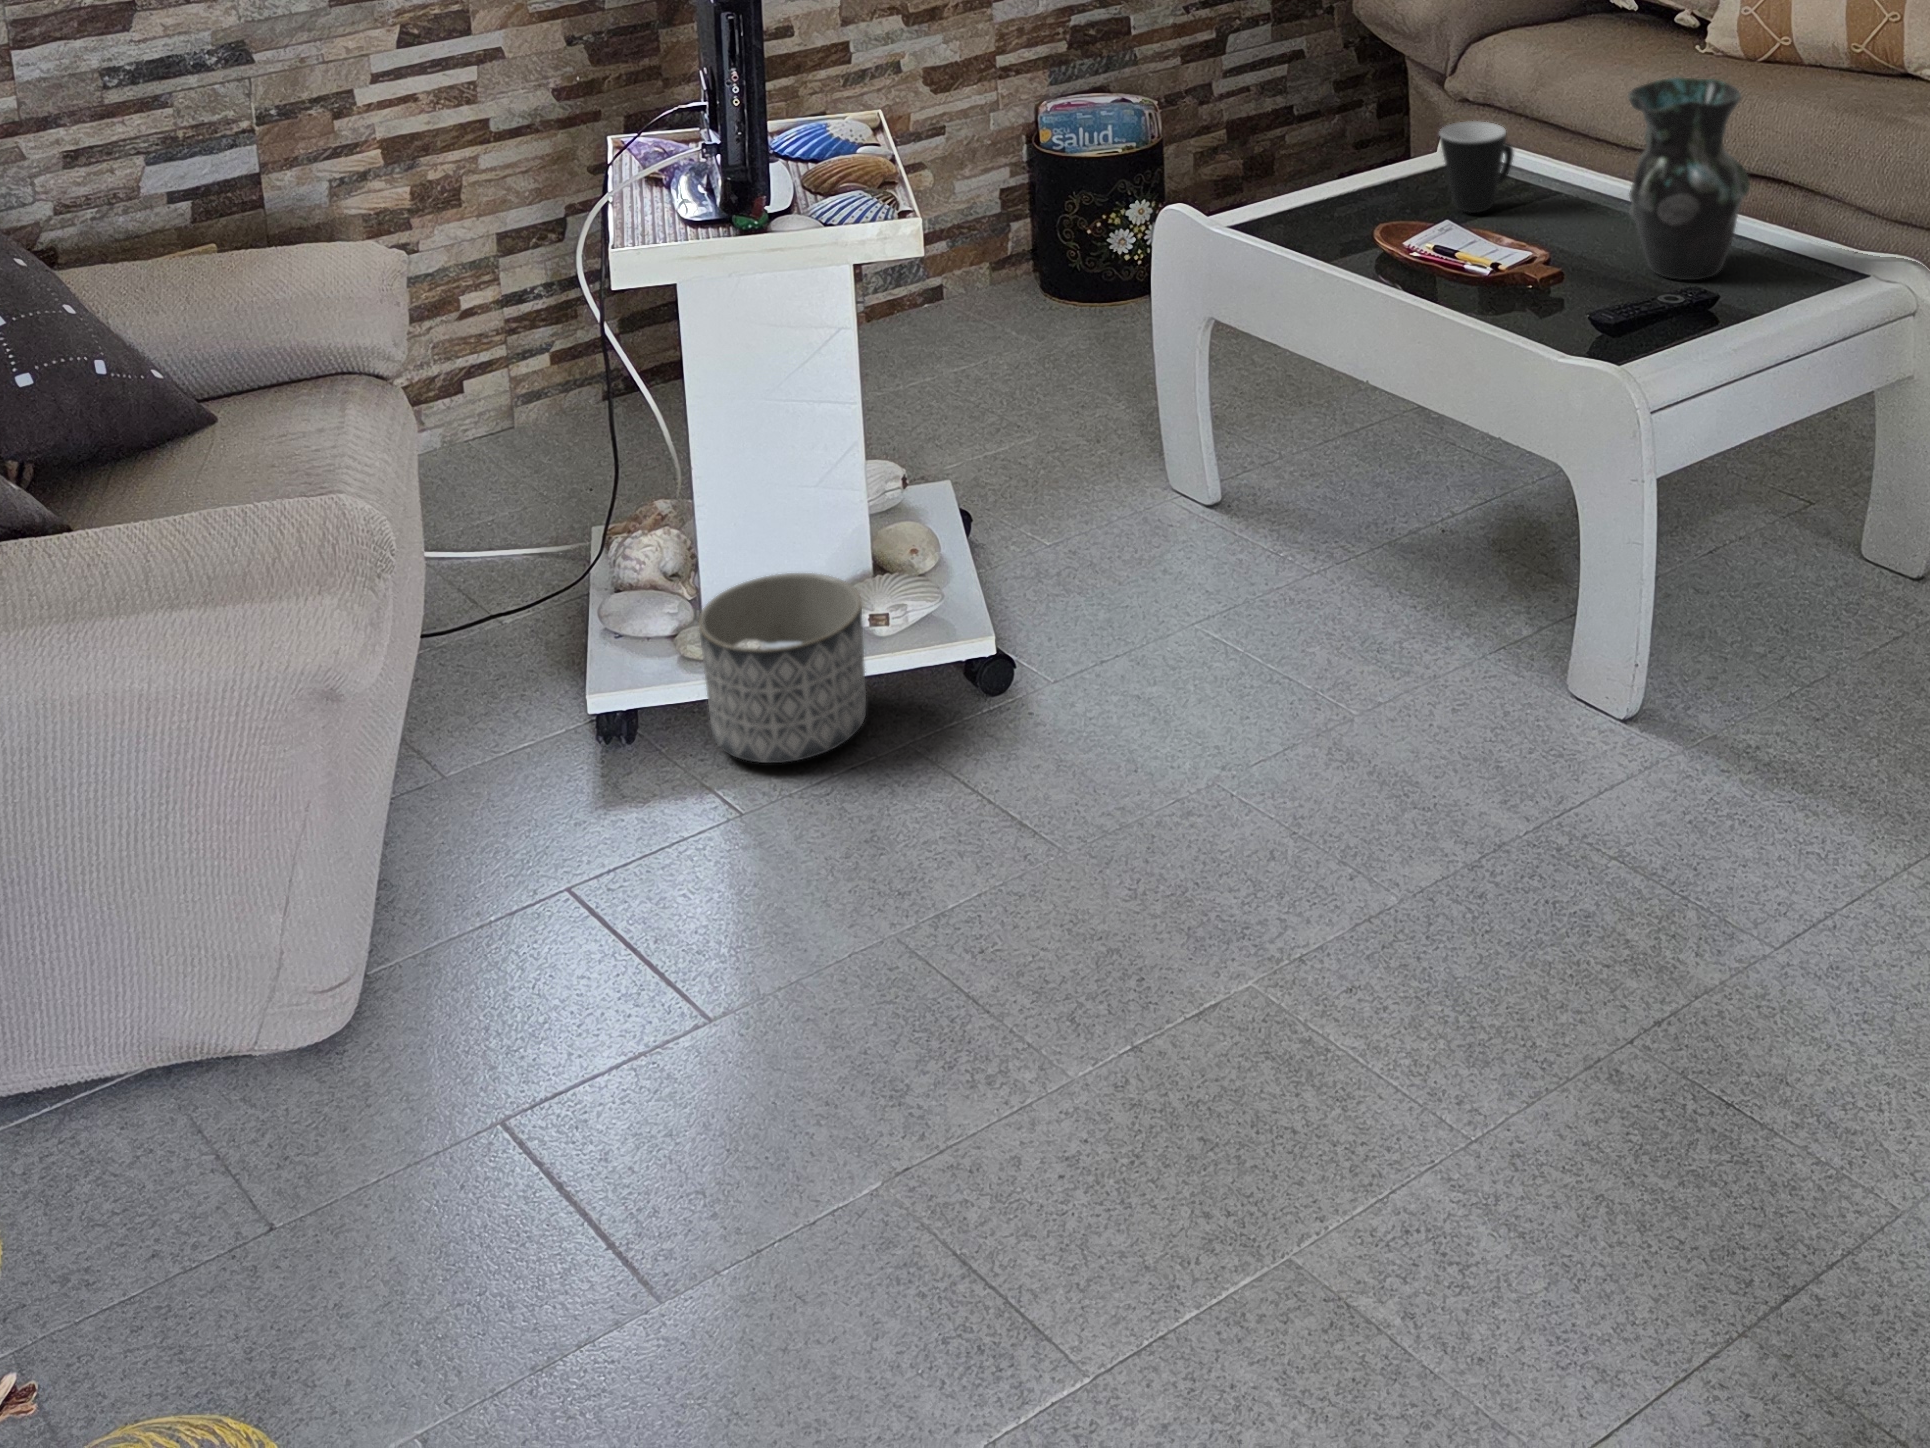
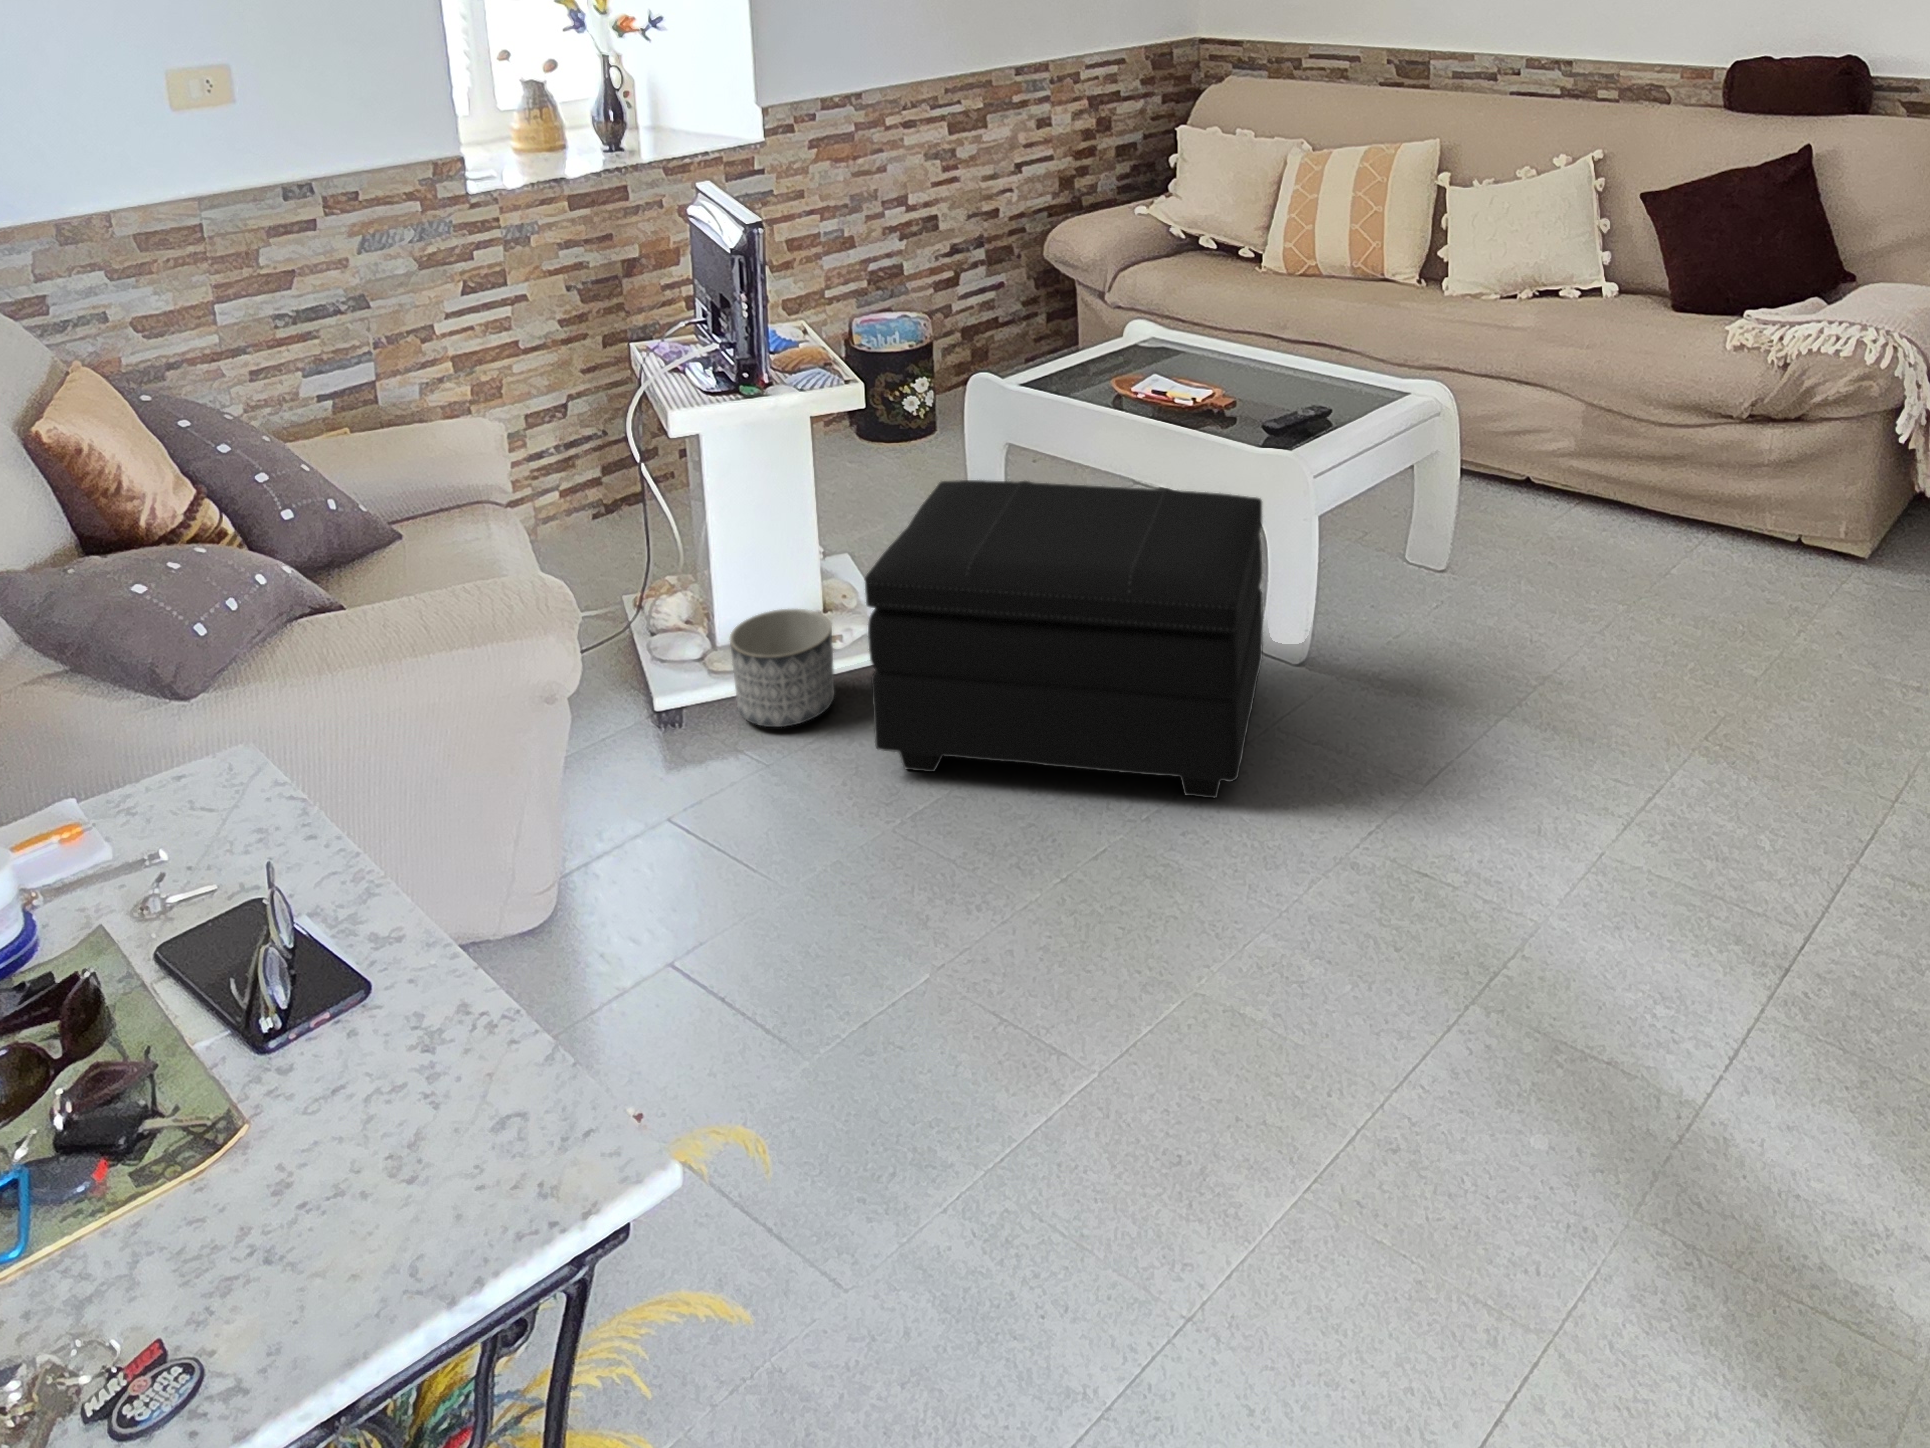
vase: present [1628,77,1750,280] -> none [1264,281,1335,400]
mug: present [1440,121,1514,213] -> none [1140,314,1183,369]
footstool: none [870,383,1562,952] -> present [864,480,1263,798]

